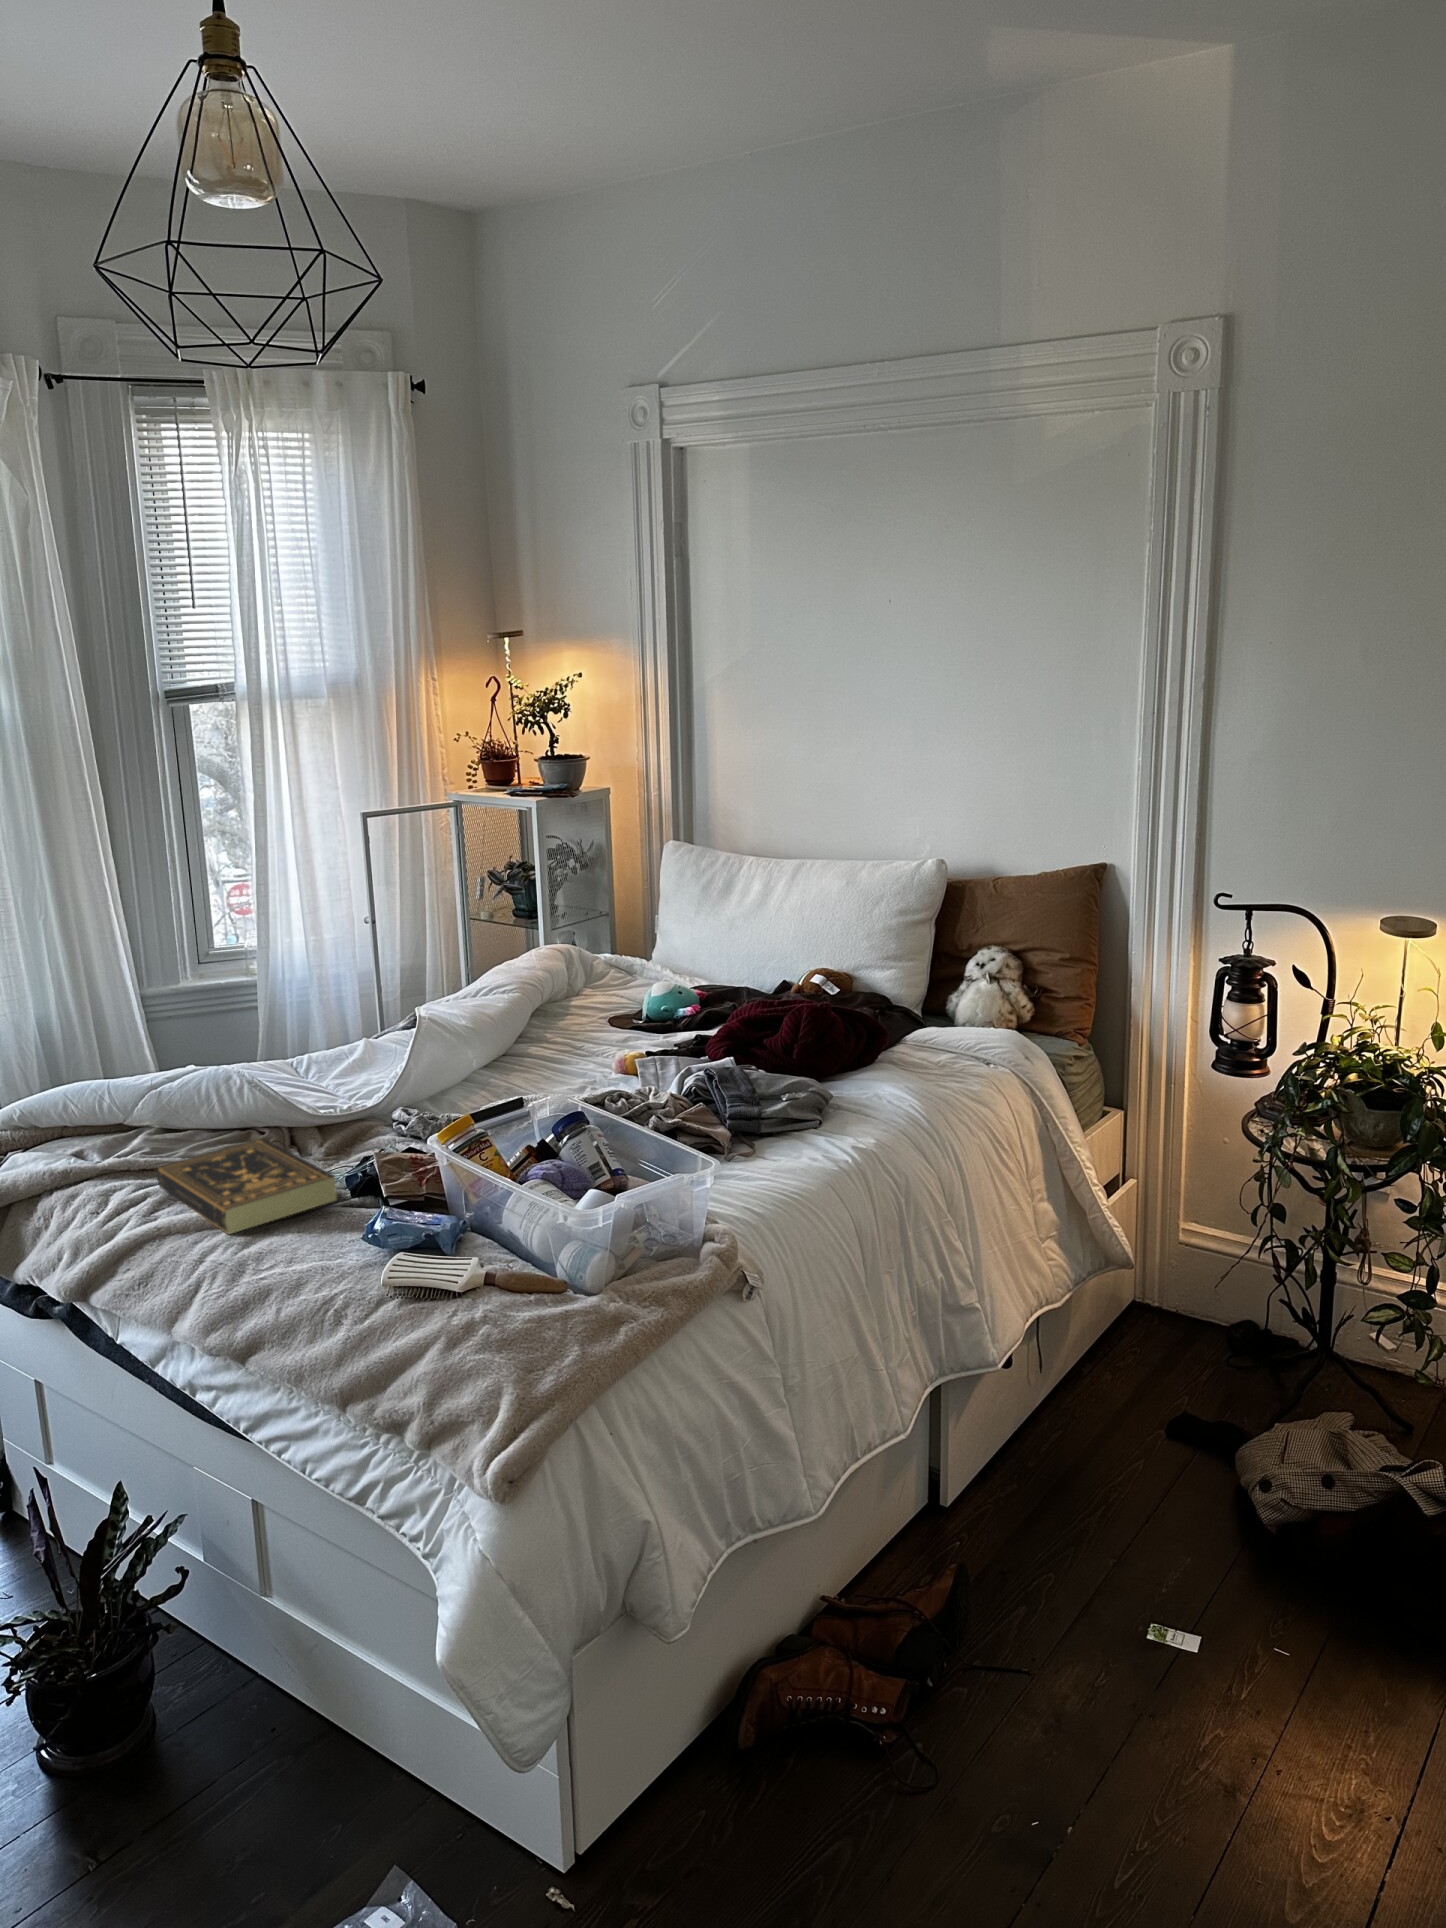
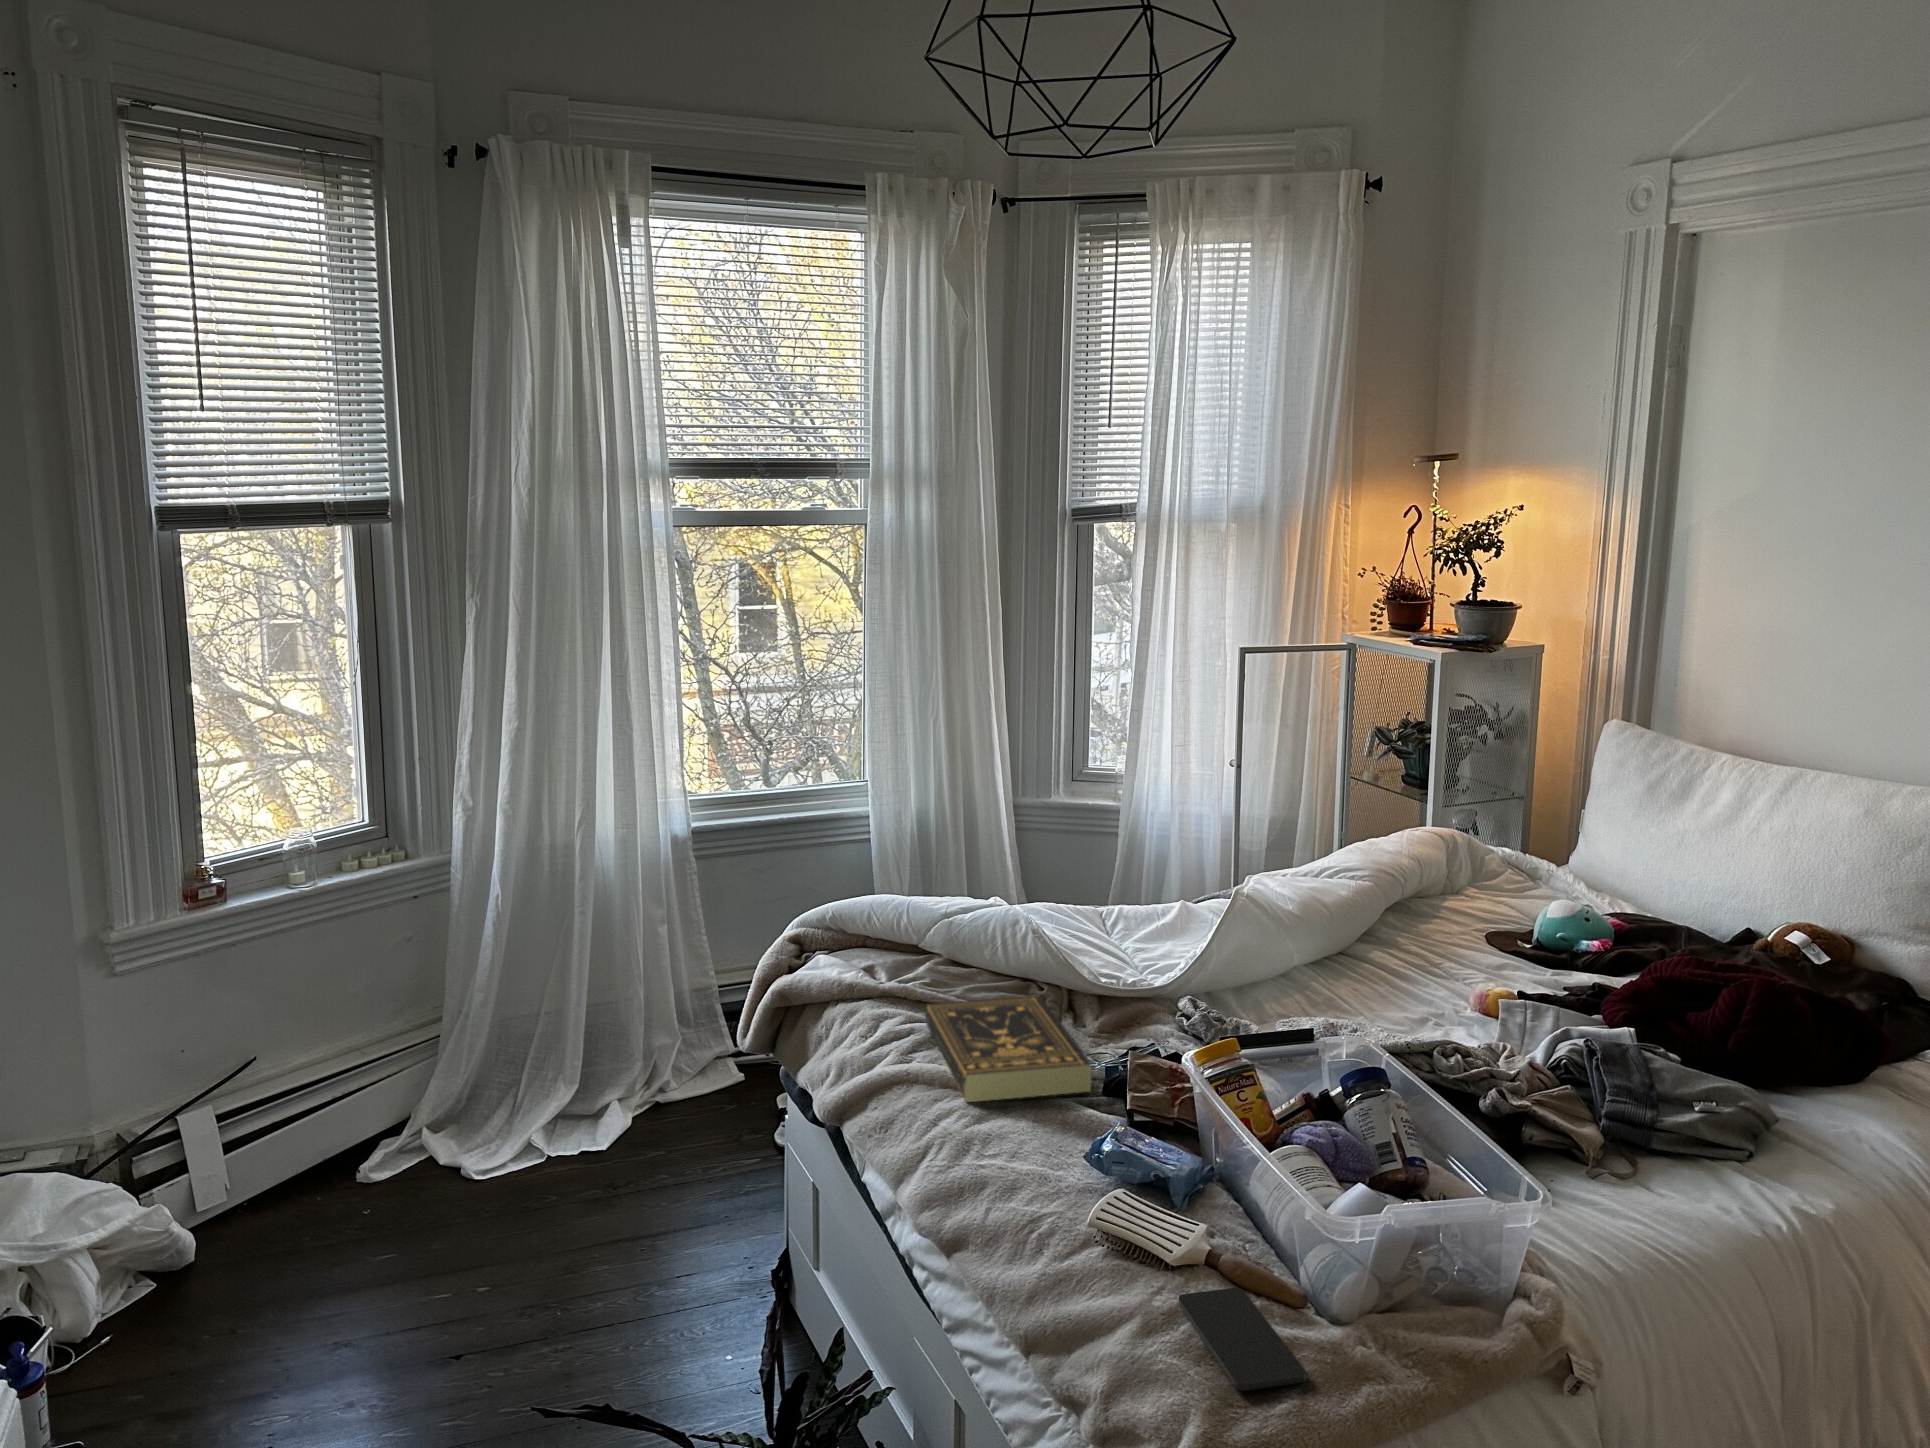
smartphone: none [469,1293,578,1352] -> present [1179,1288,1306,1391]

